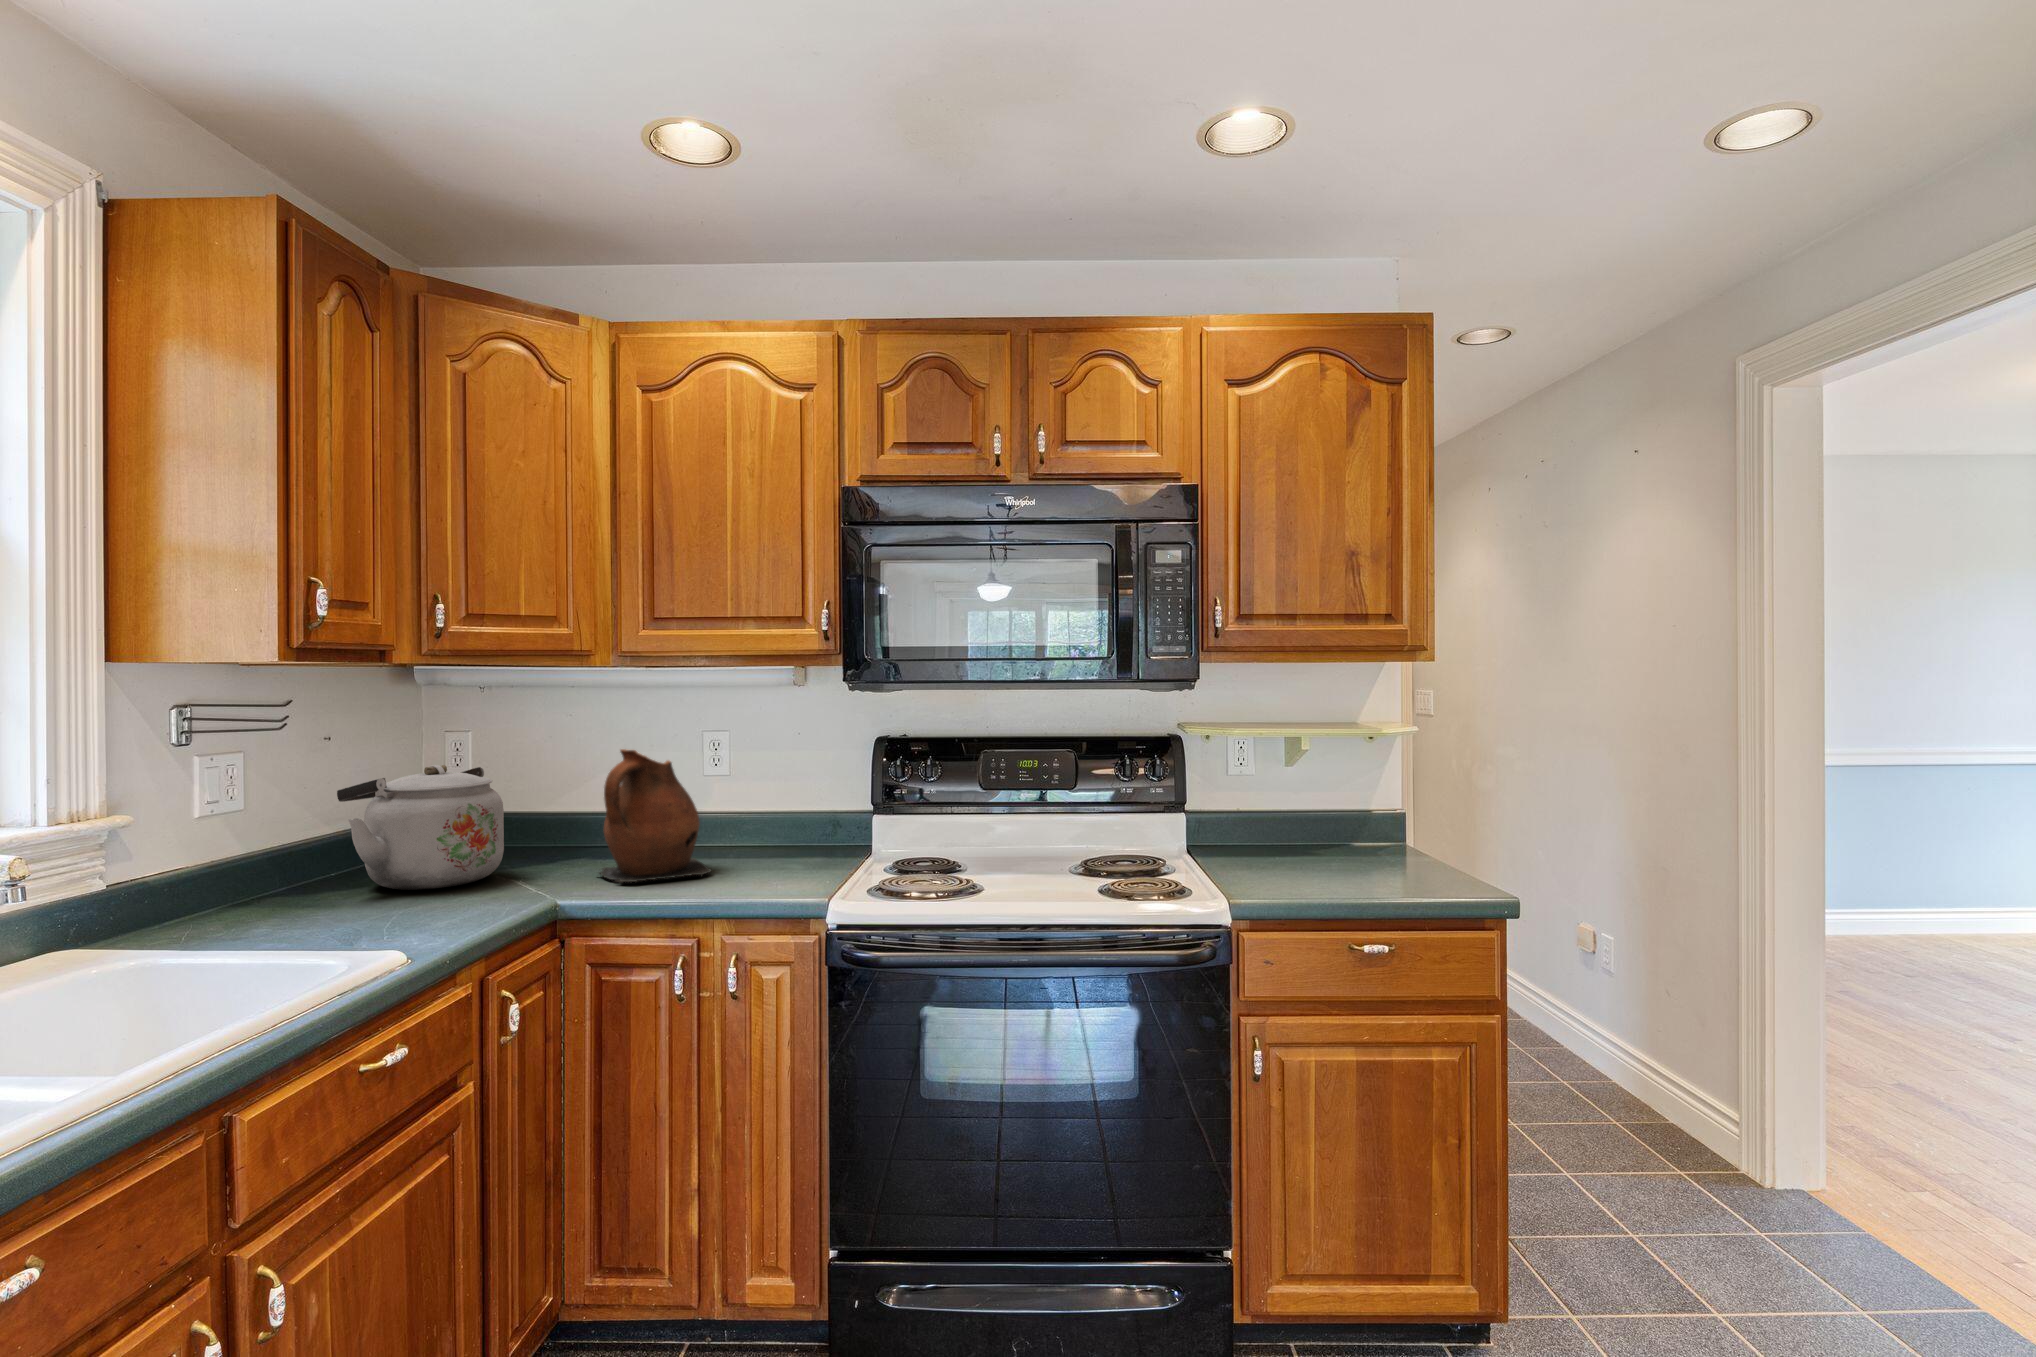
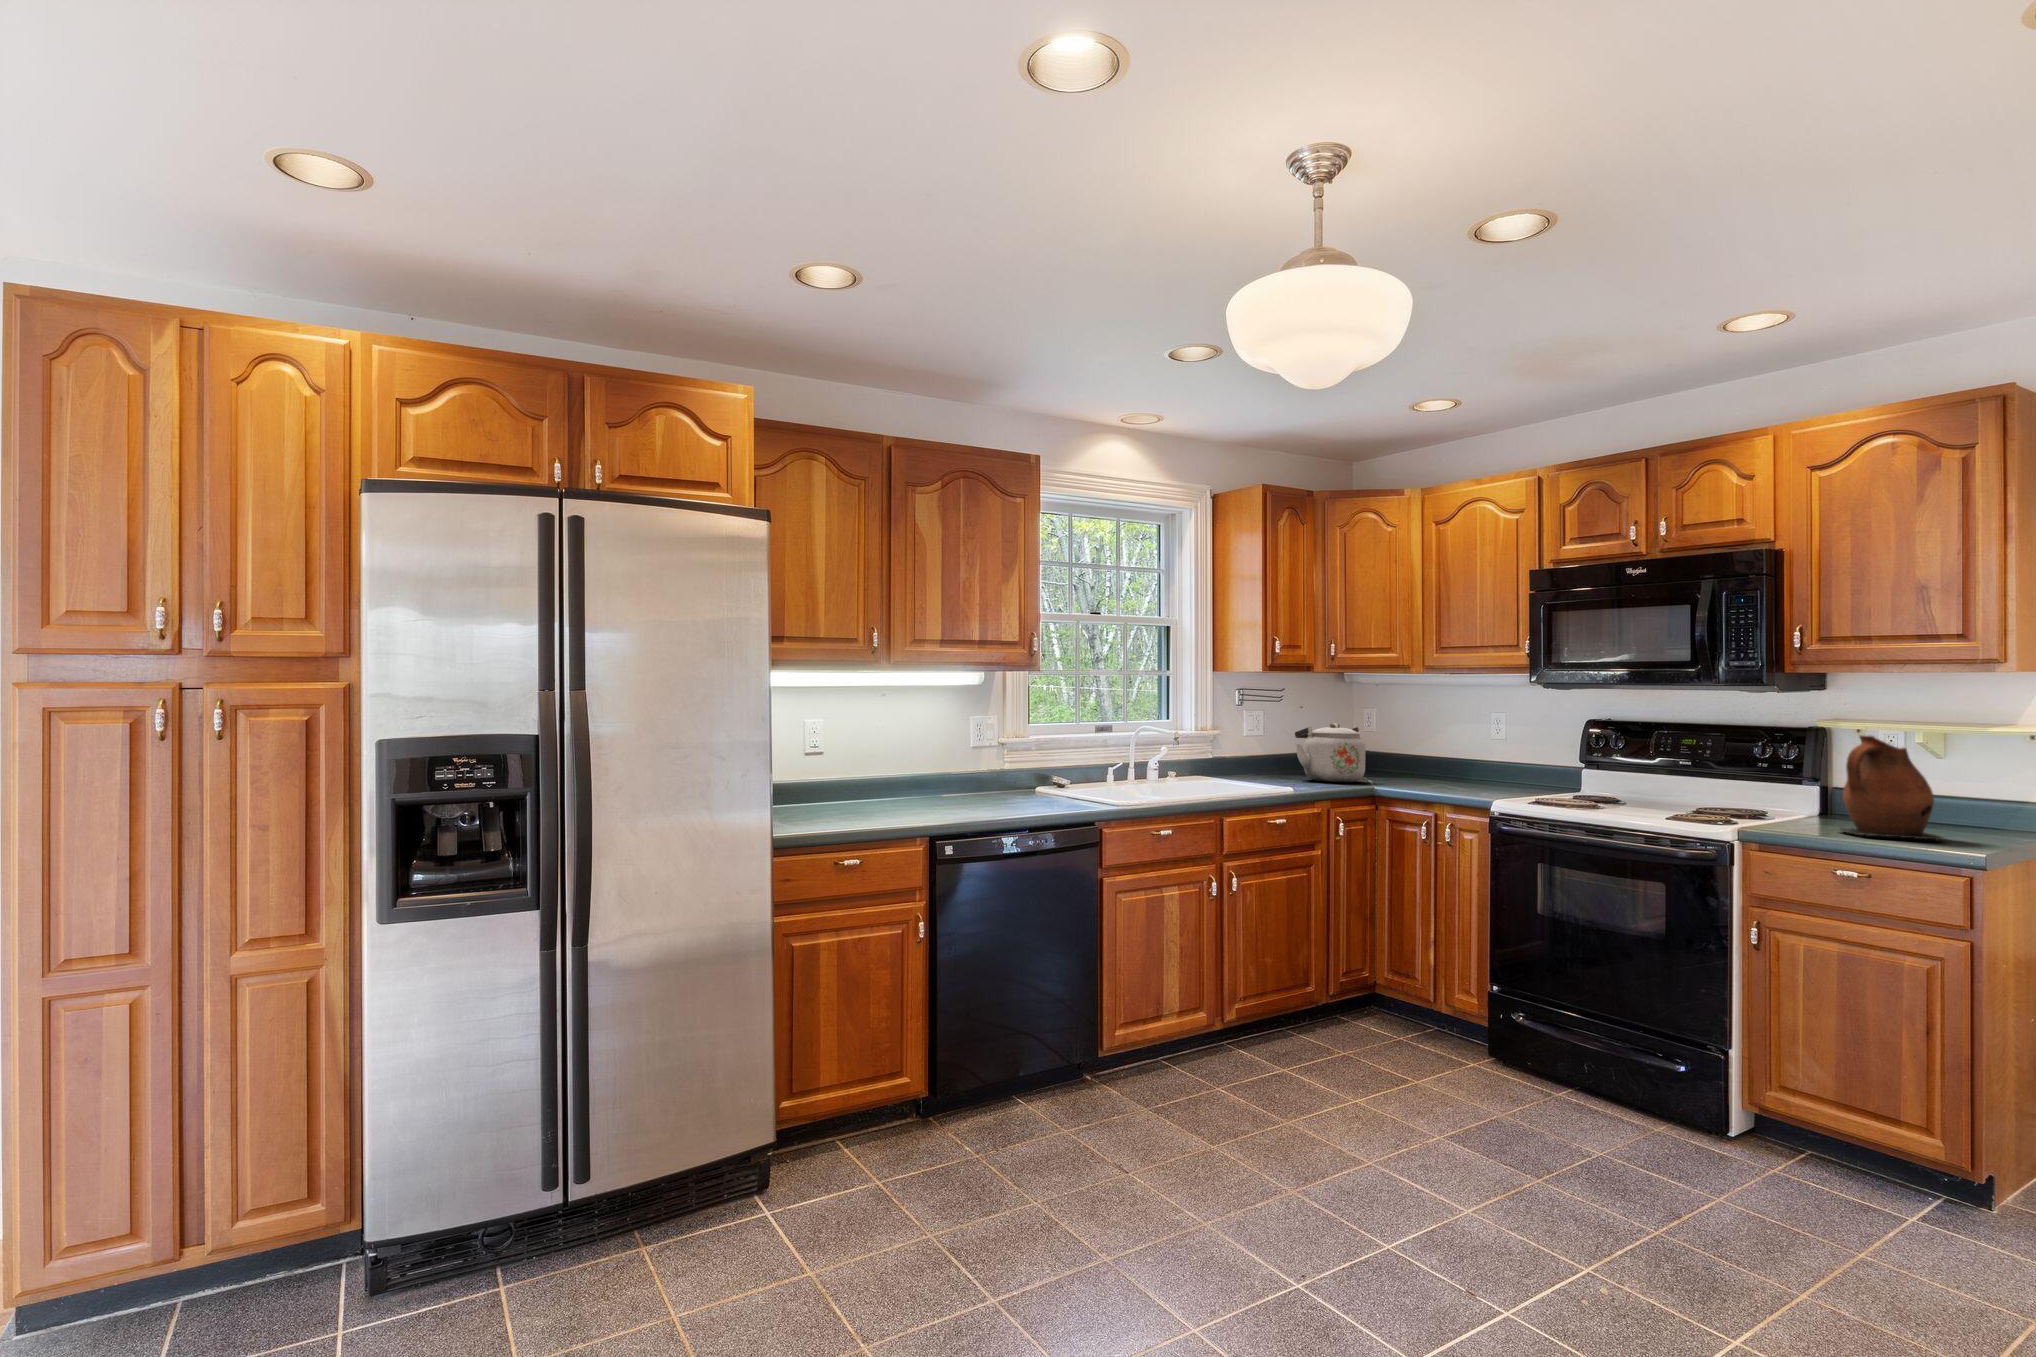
ceramic pitcher: present [600,749,711,882] -> present [1840,735,1945,841]

